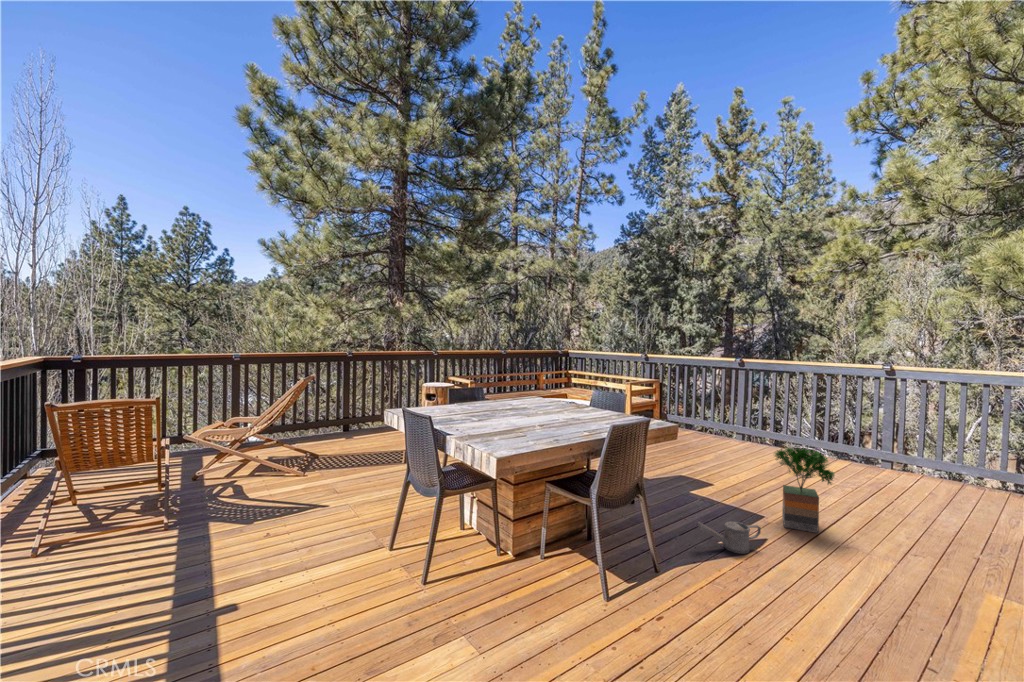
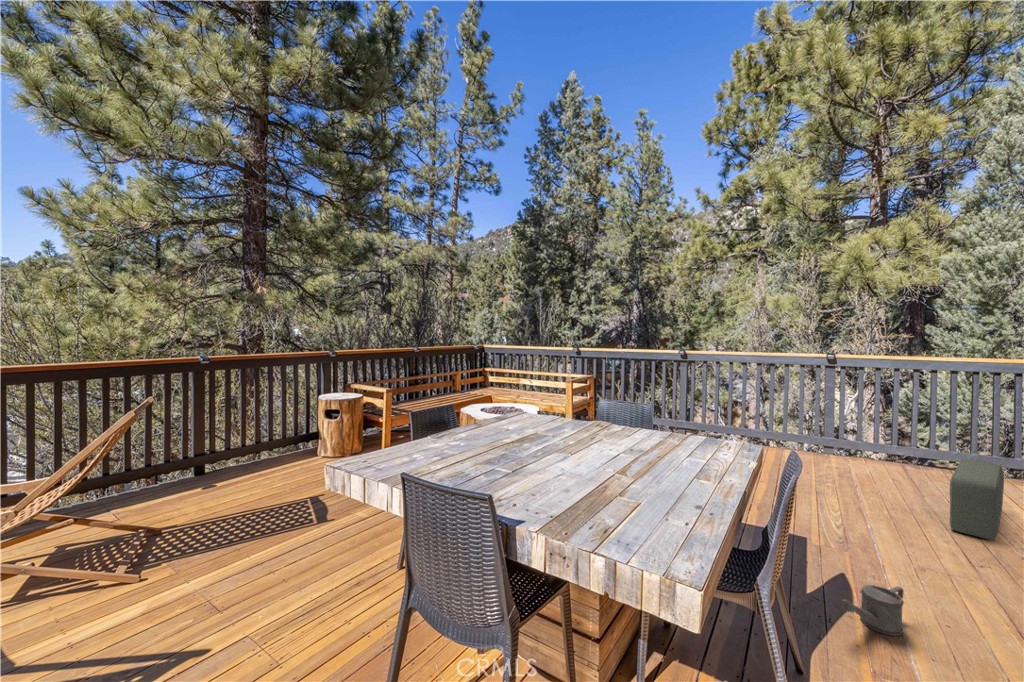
potted tree: present [775,447,834,533] -> none [840,461,937,568]
pouf: none [907,467,998,532] -> present [950,459,1004,540]

